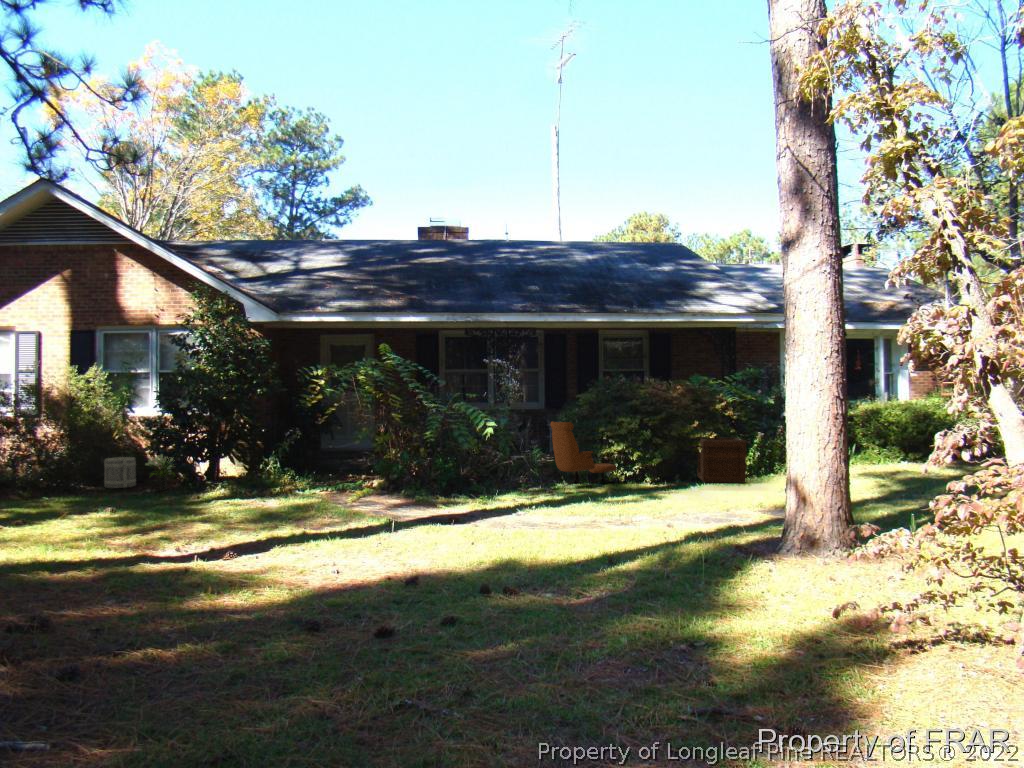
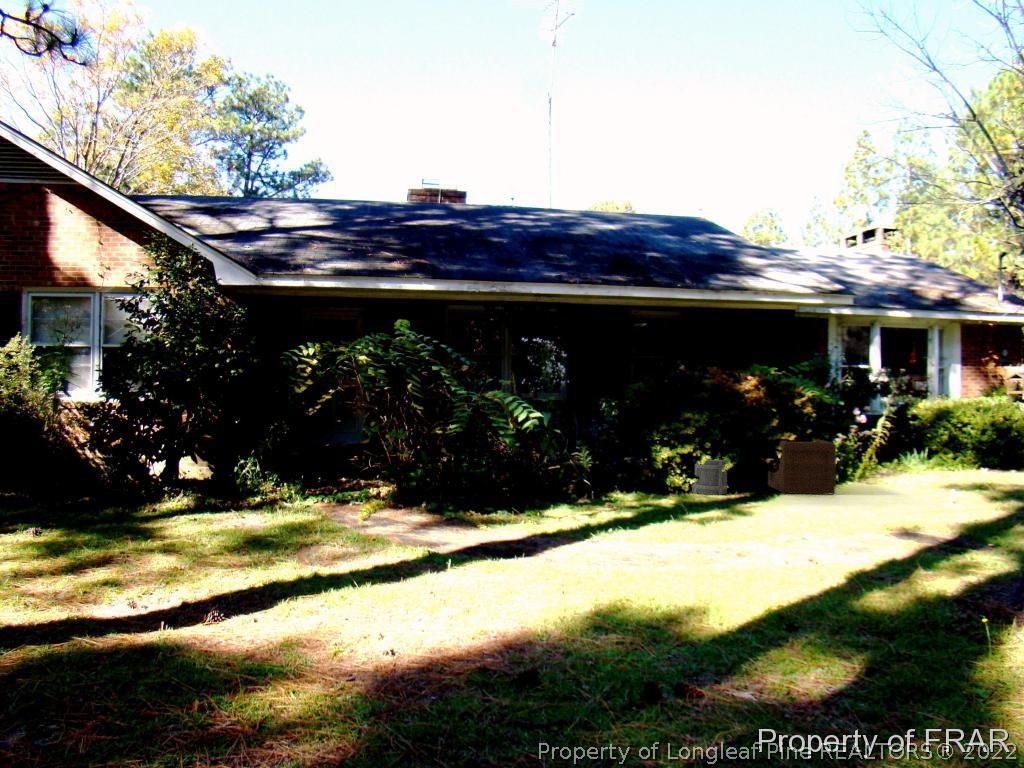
lounge chair: present [551,422,617,488] -> none [606,417,679,500]
potted plant: present [146,454,175,491] -> none [82,451,132,499]
bucket: present [104,457,136,488] -> present [692,459,727,495]

